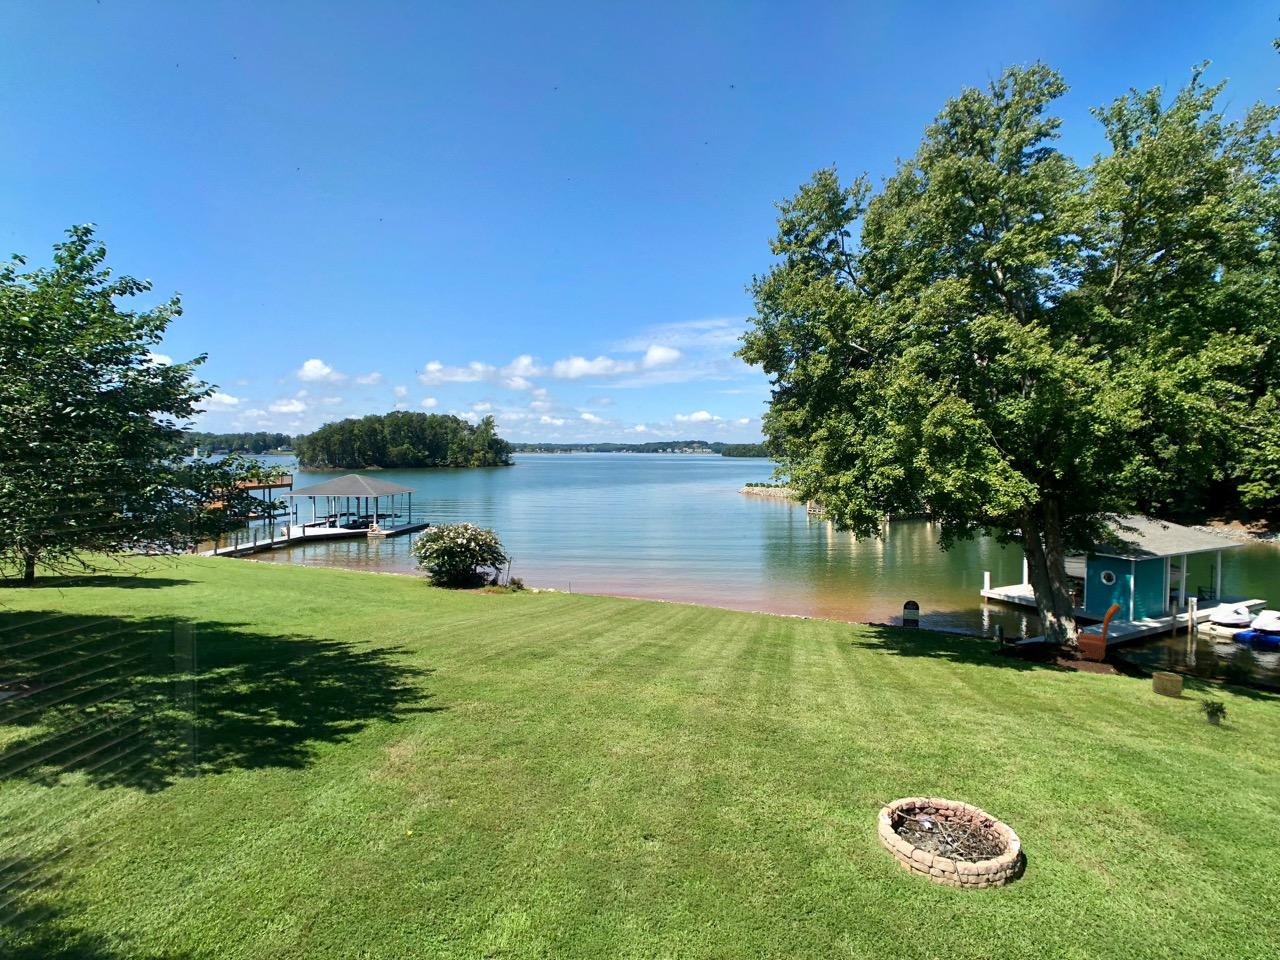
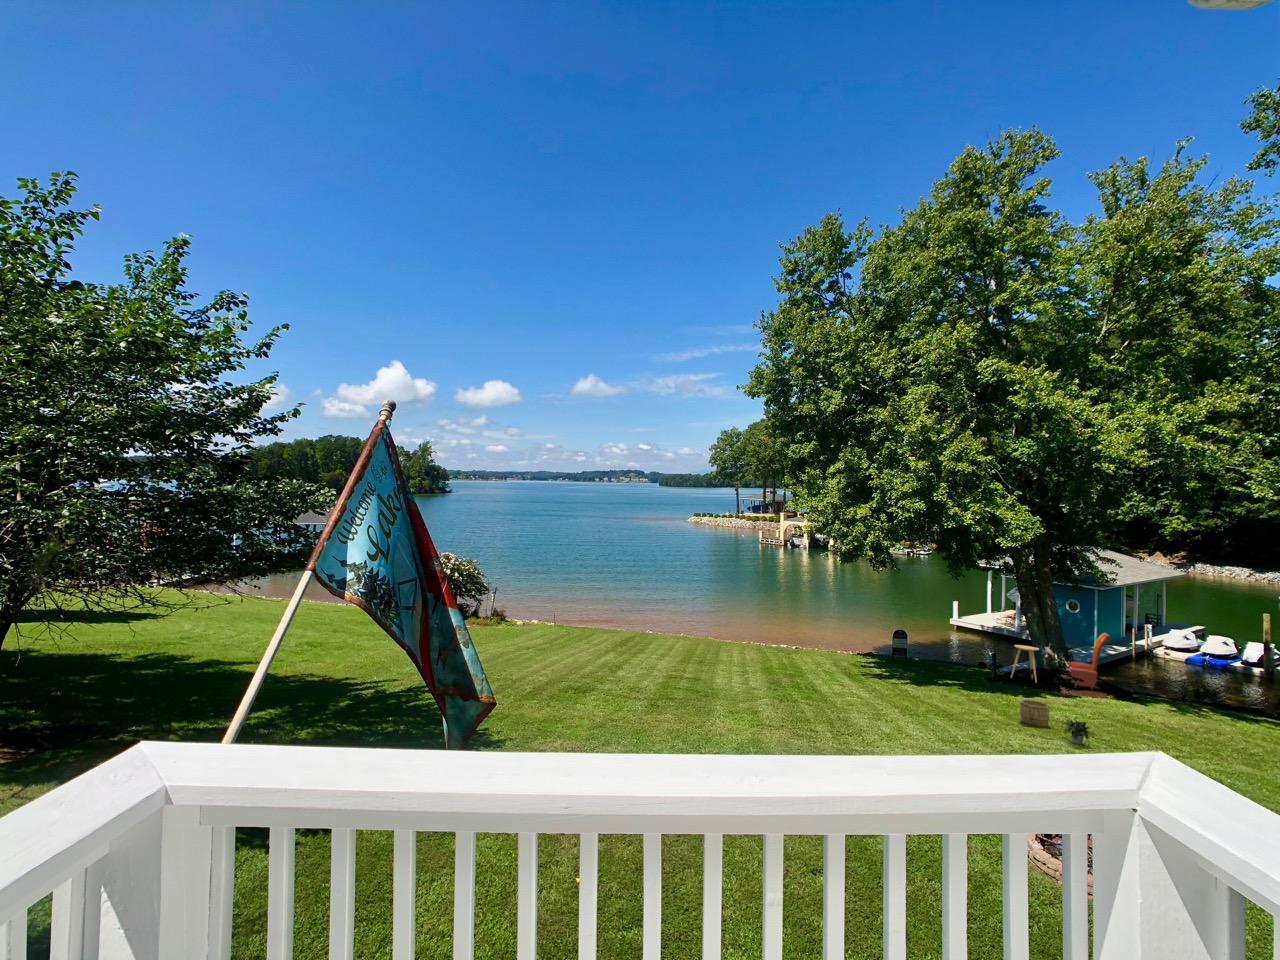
side table: none [1017,616,1048,655] -> present [1011,645,1039,683]
wooden bucket: present [1152,672,1183,697] -> present [1020,700,1050,726]
potted plant: present [1199,699,1228,724] -> present [1062,718,1094,744]

